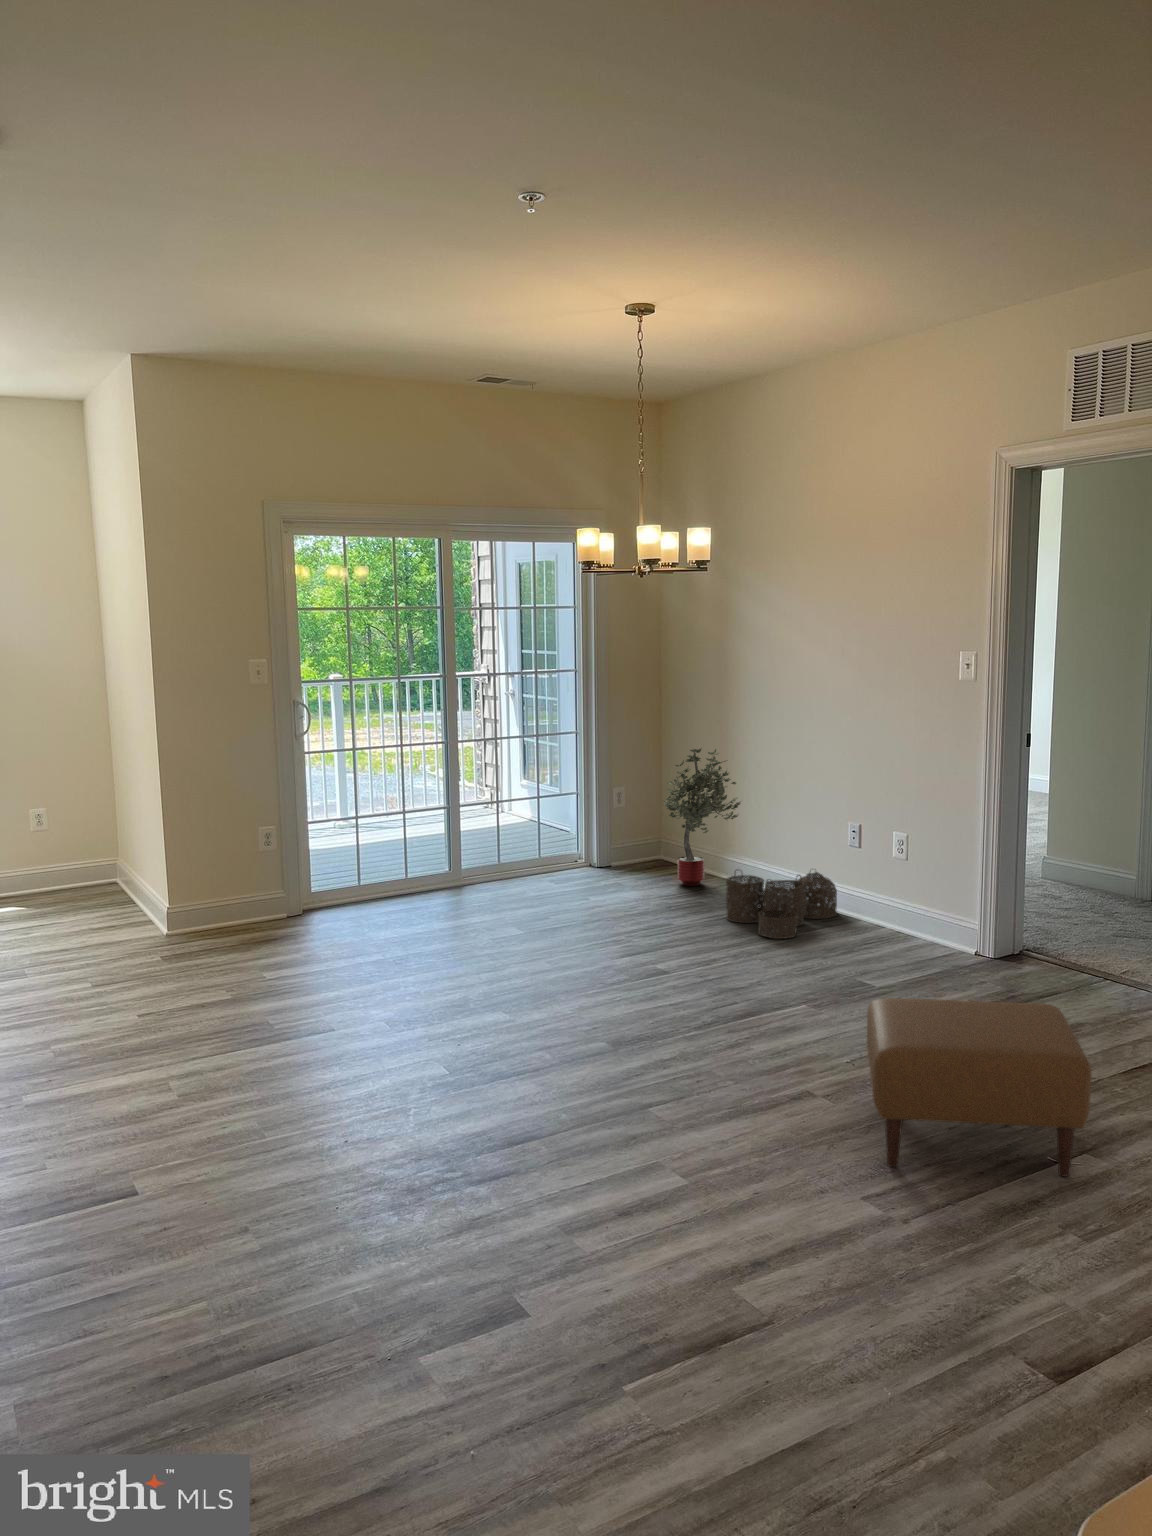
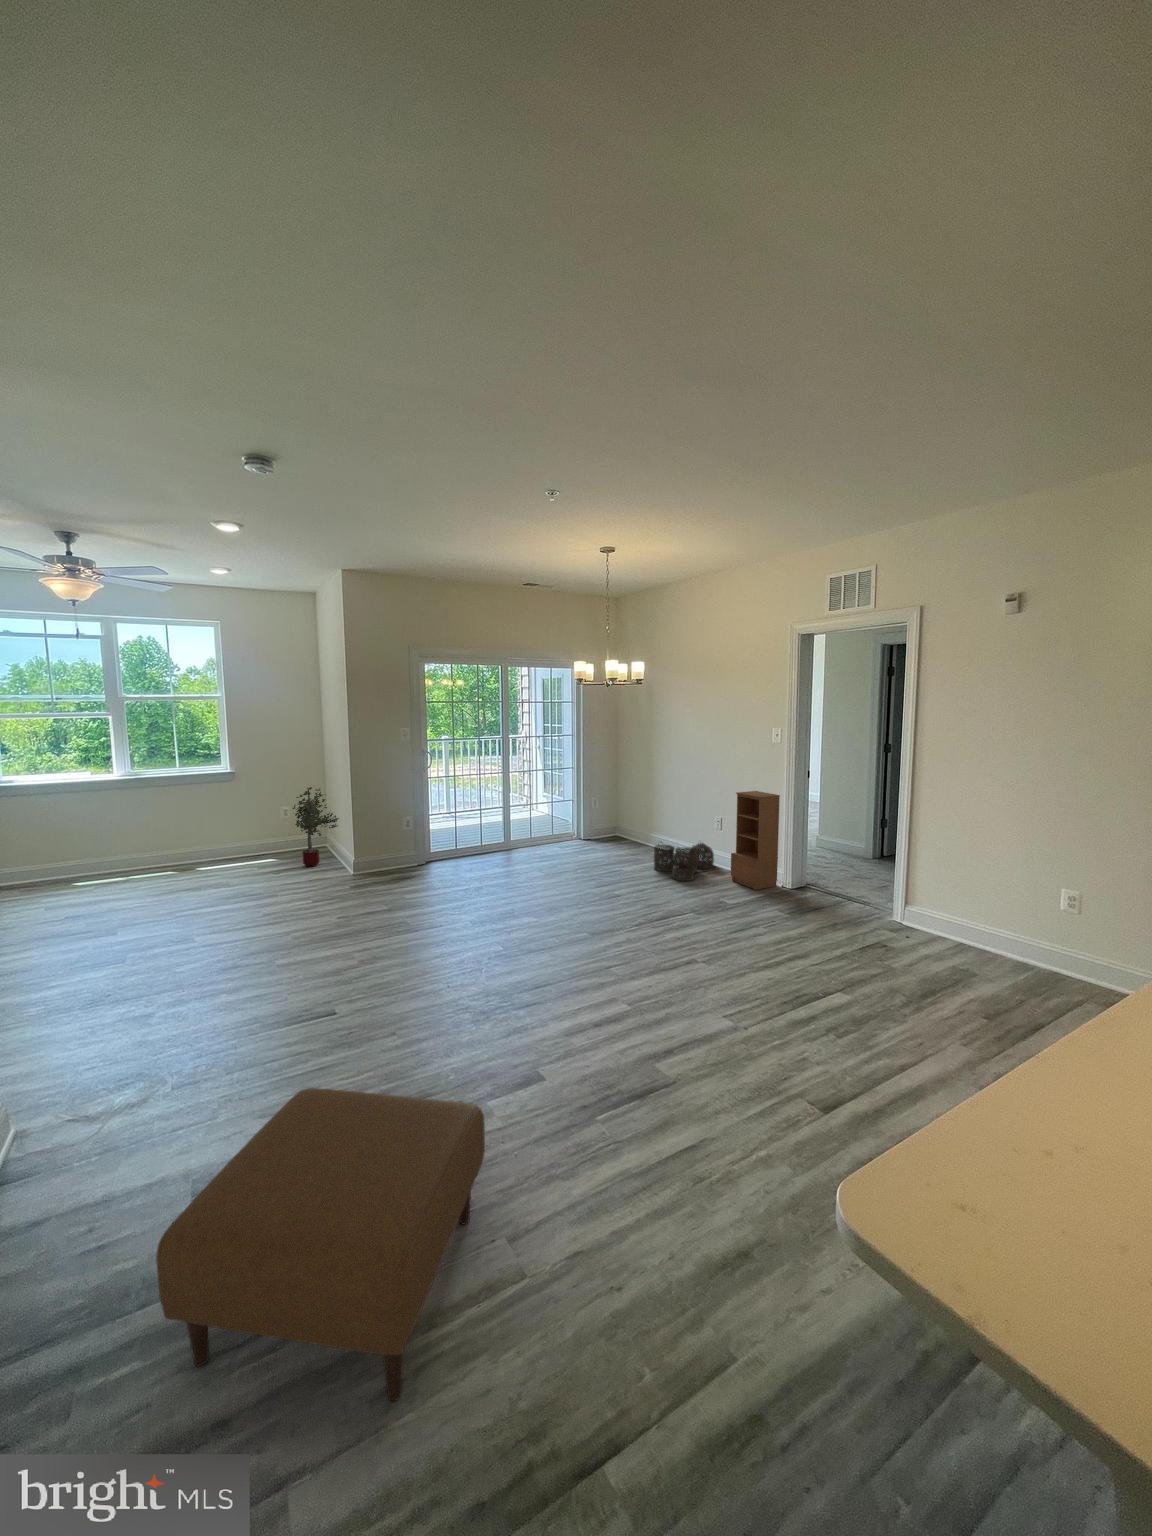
potted tree: present [664,749,741,886] -> present [293,787,338,867]
bookcase: none [863,776,949,953] -> present [731,791,780,890]
ottoman: present [867,998,1092,1177] -> present [156,1088,485,1401]

